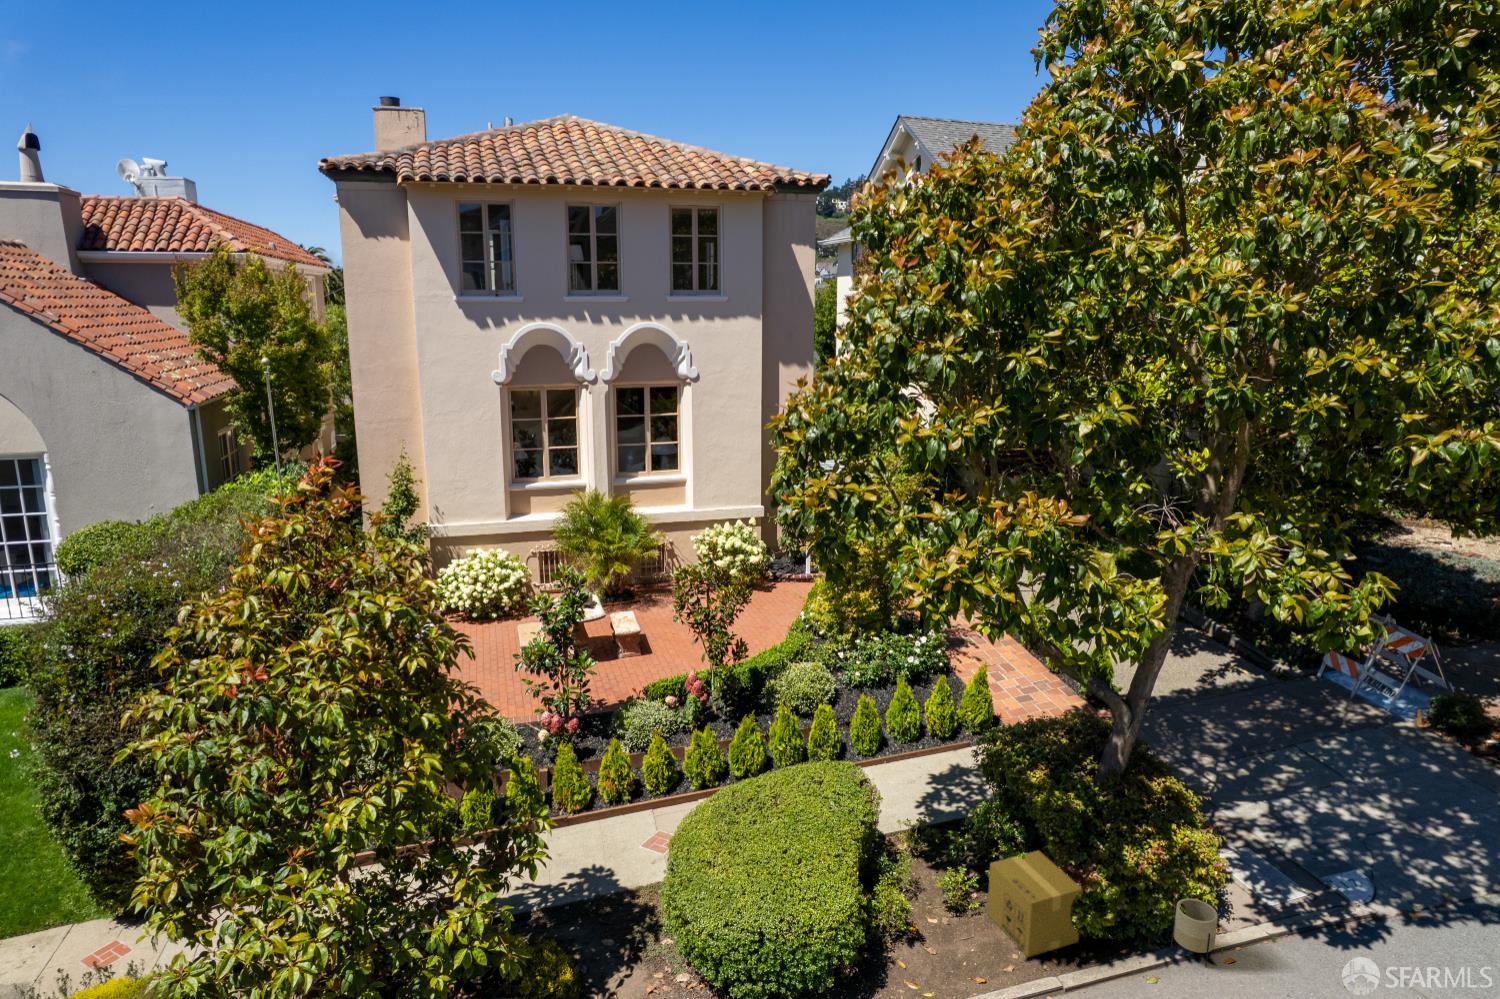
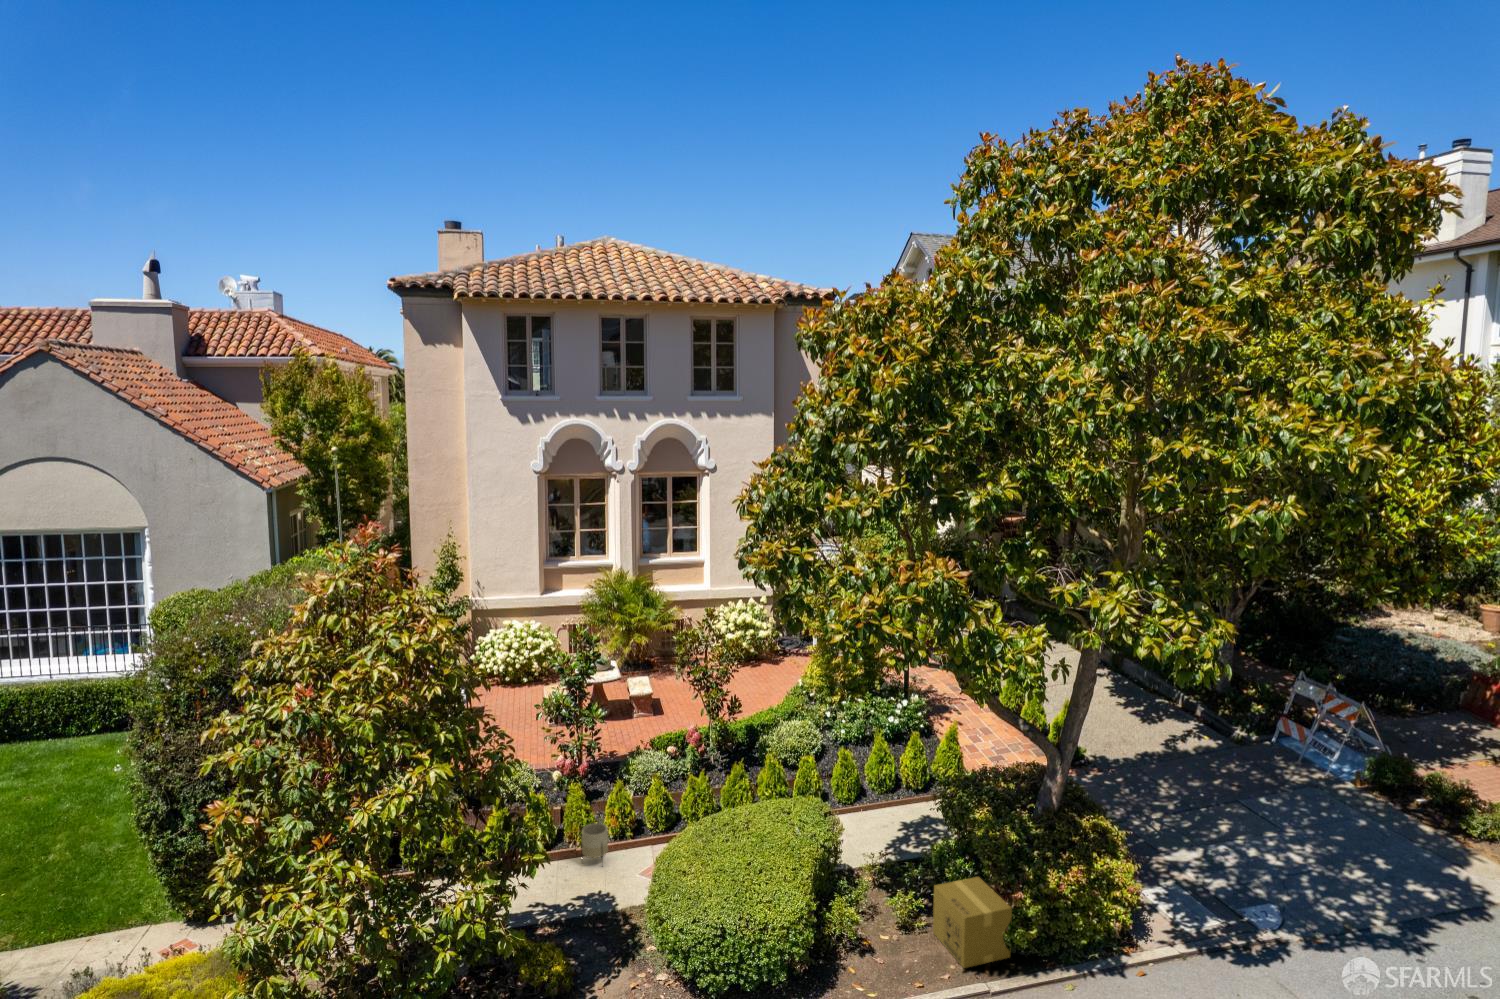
planter: present [1171,898,1218,967] -> present [581,823,608,858]

